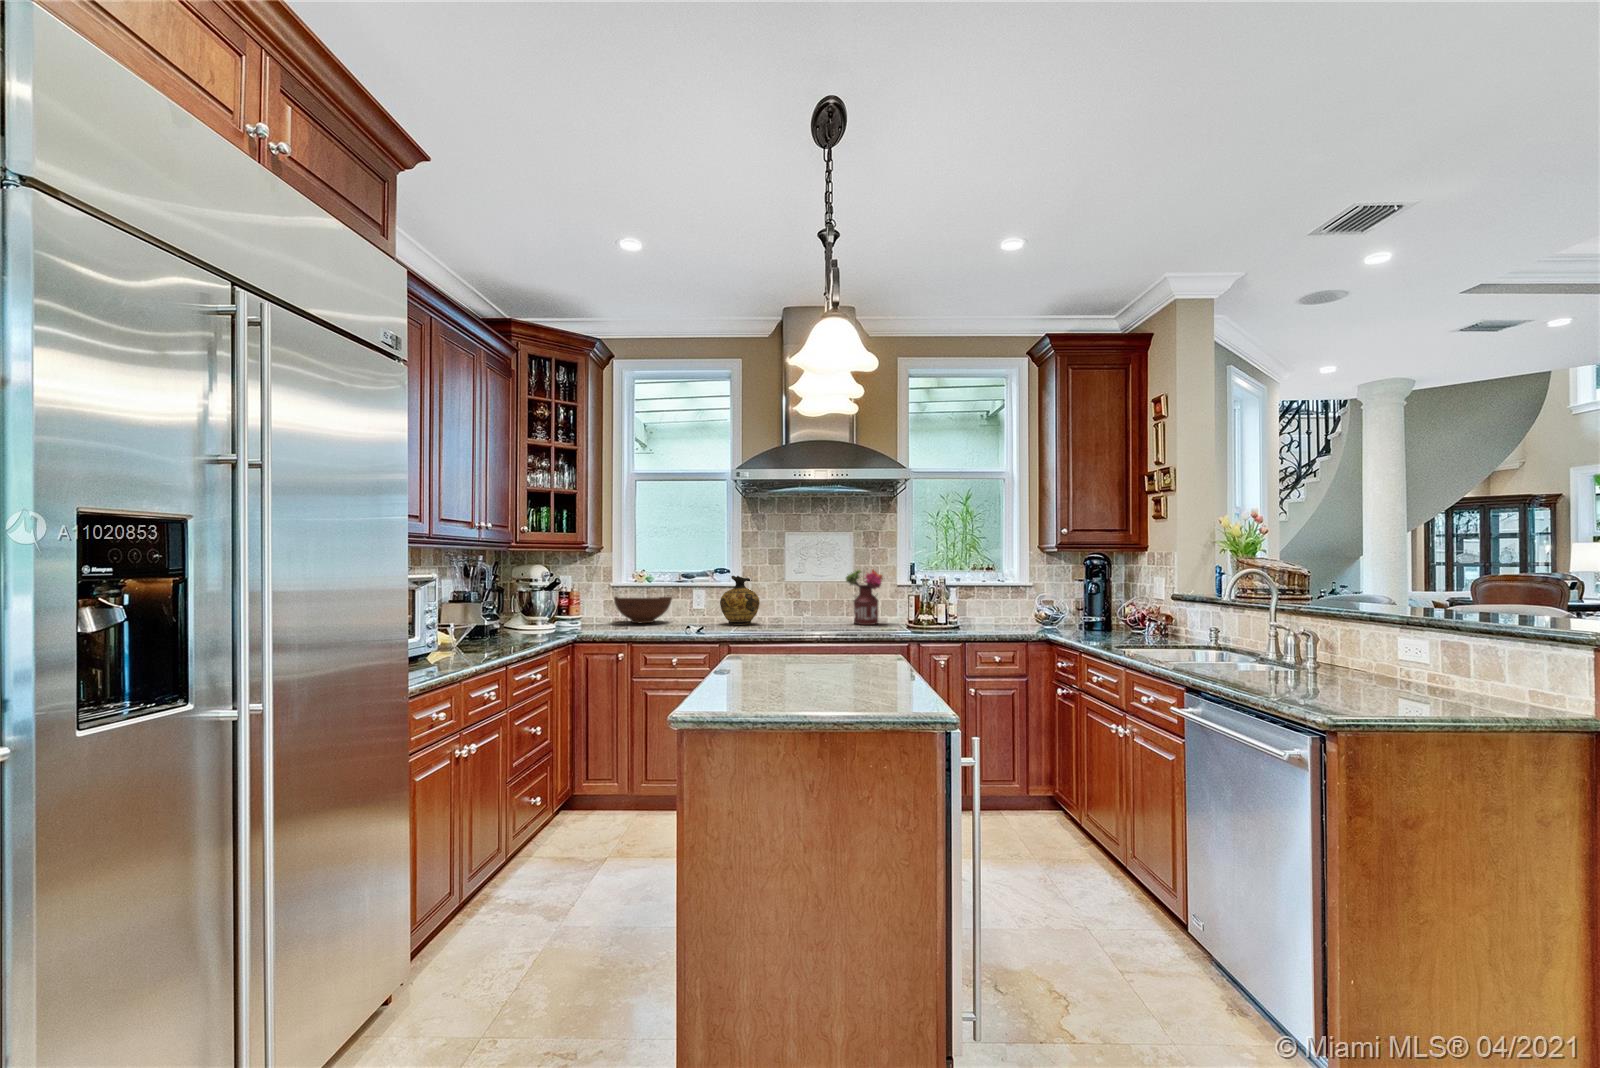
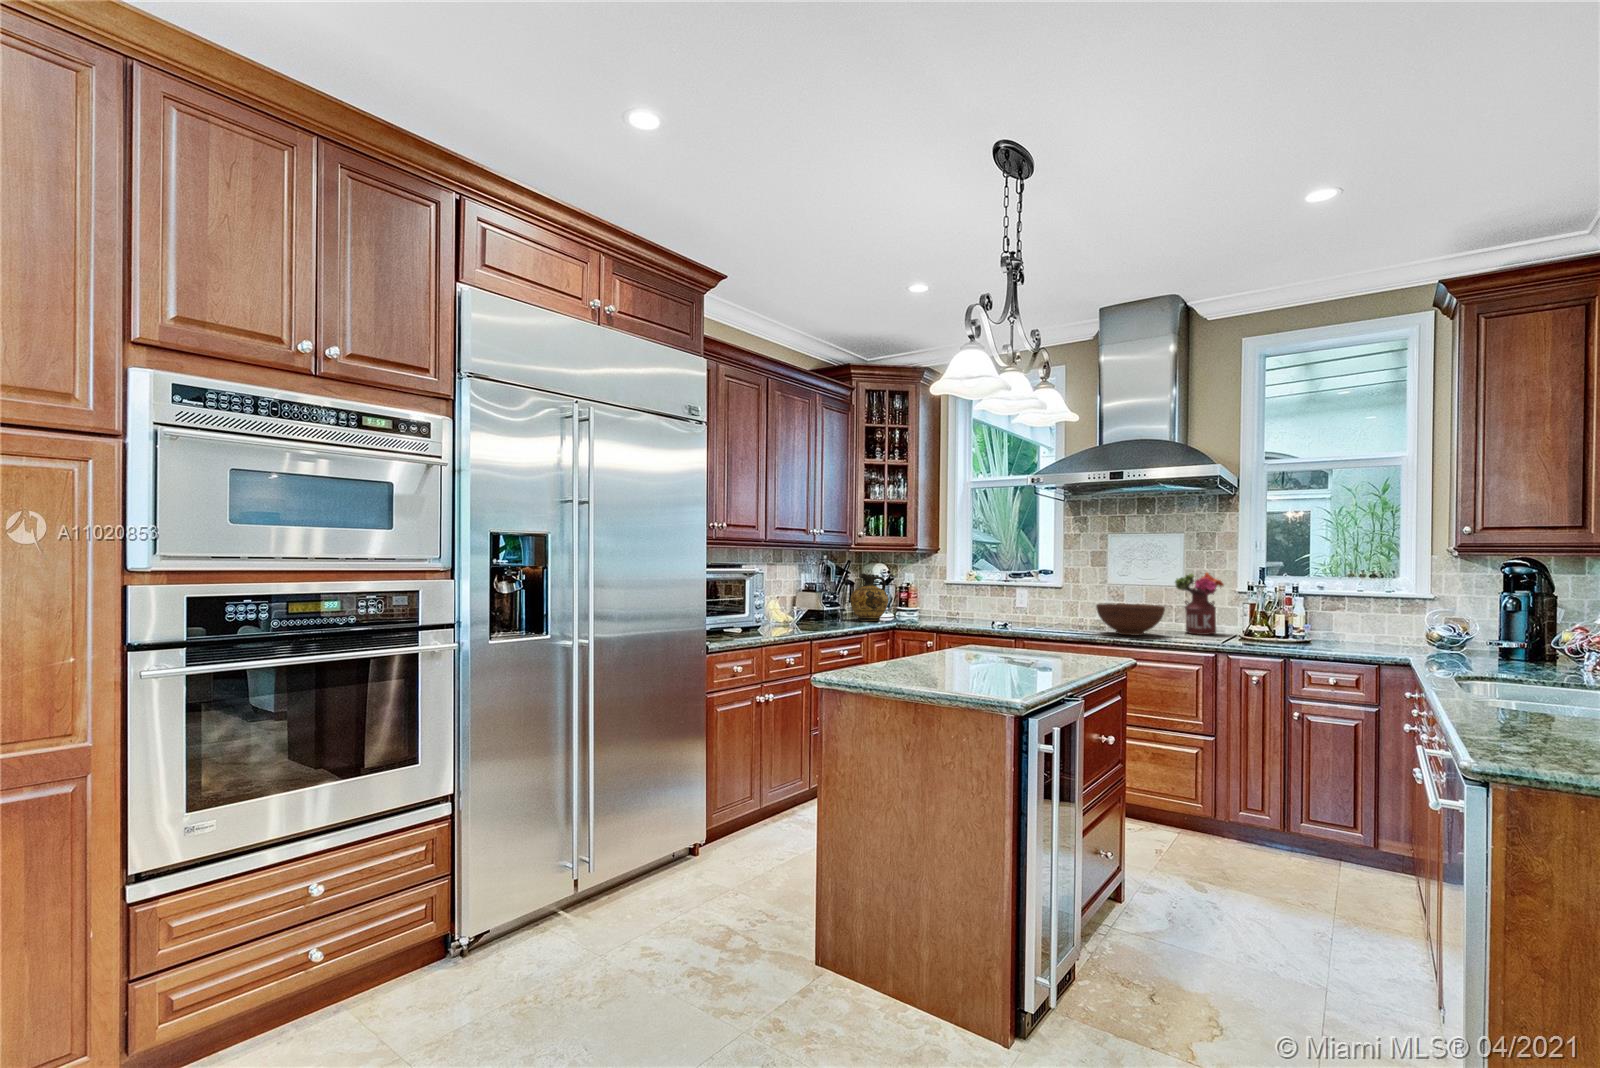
ceramic jug: present [720,576,760,625] -> present [850,574,888,621]
fruit bowl: present [614,597,672,623] -> present [1096,603,1165,635]

